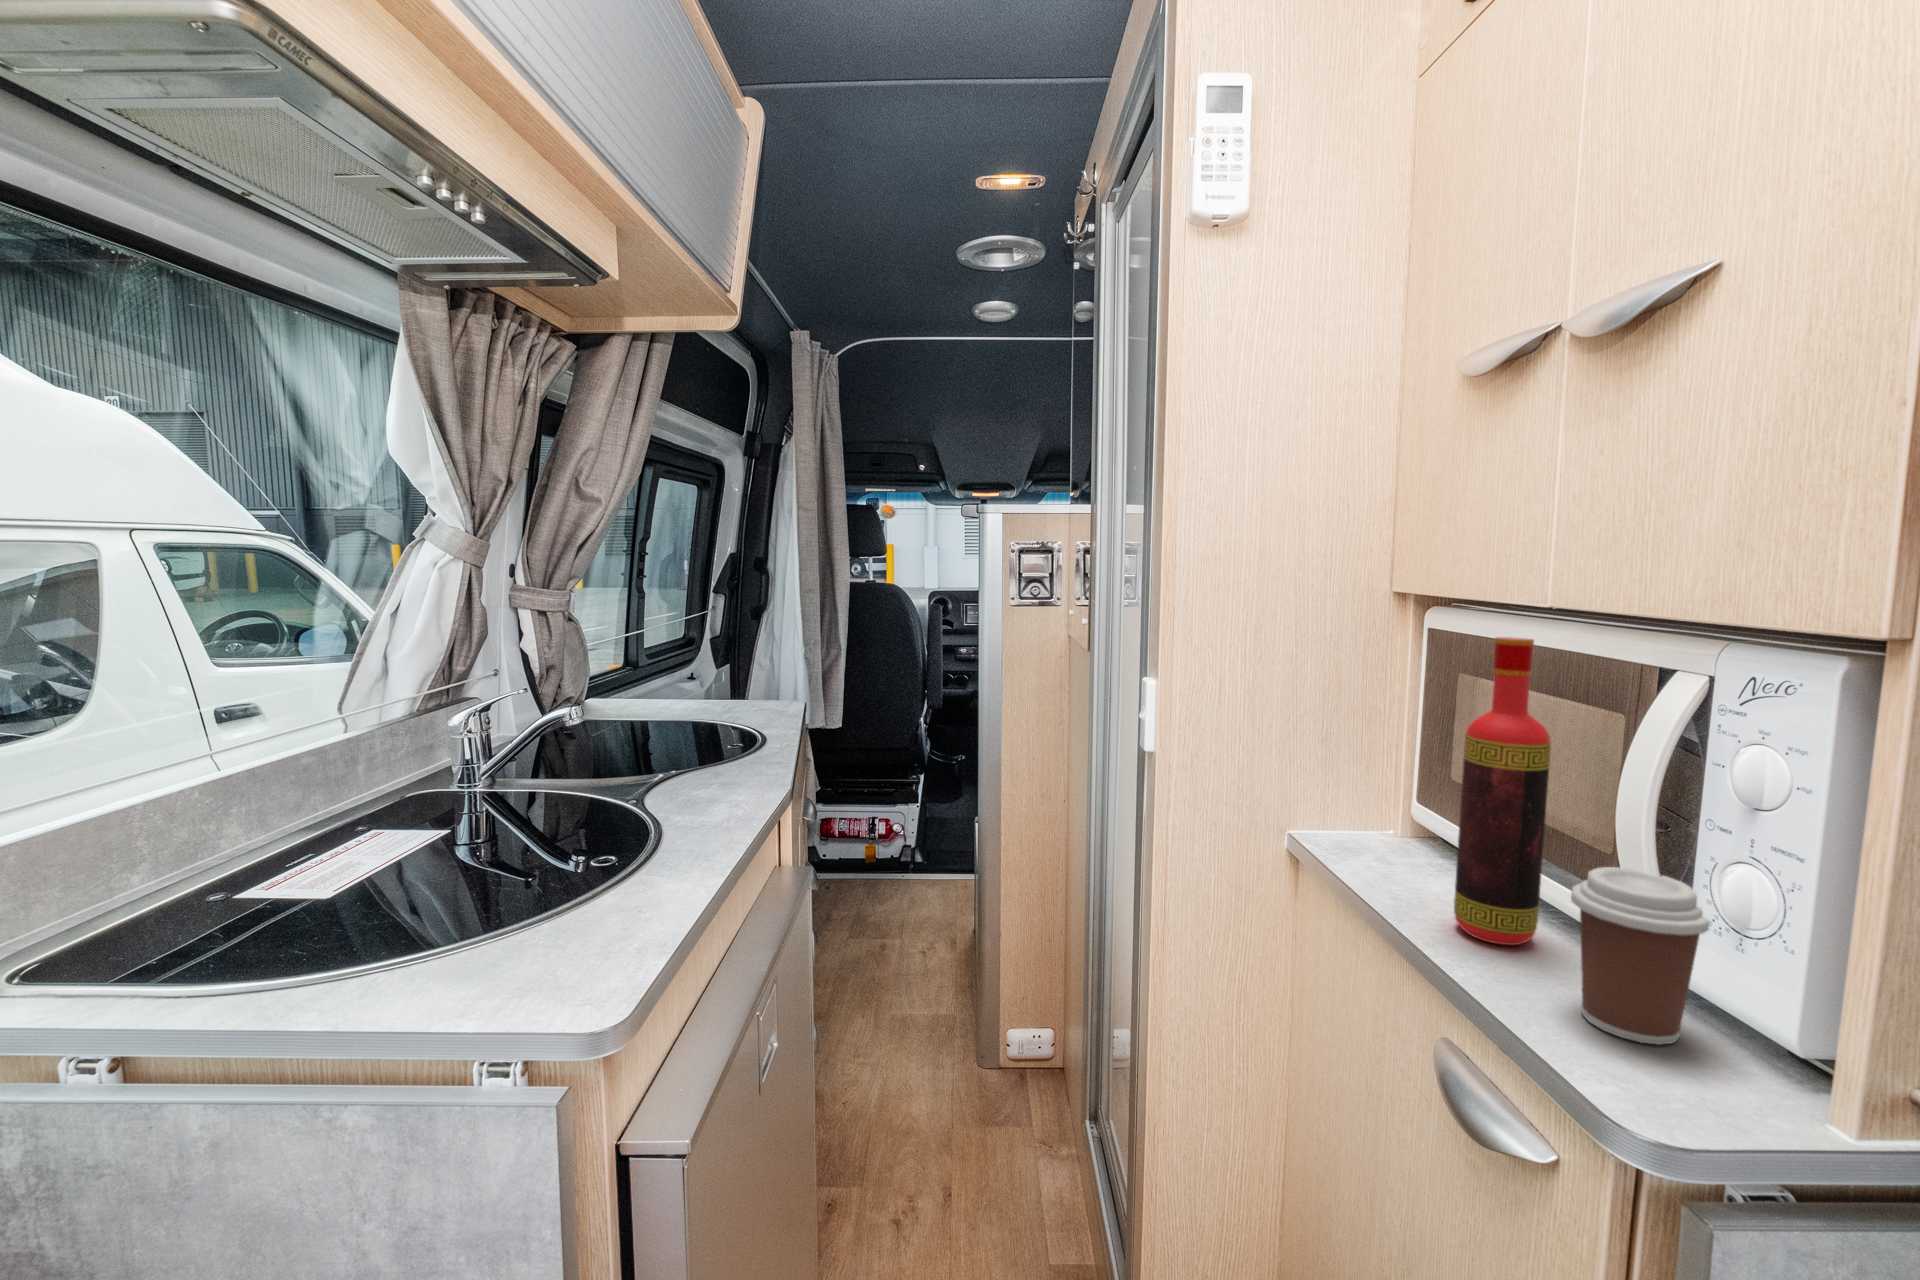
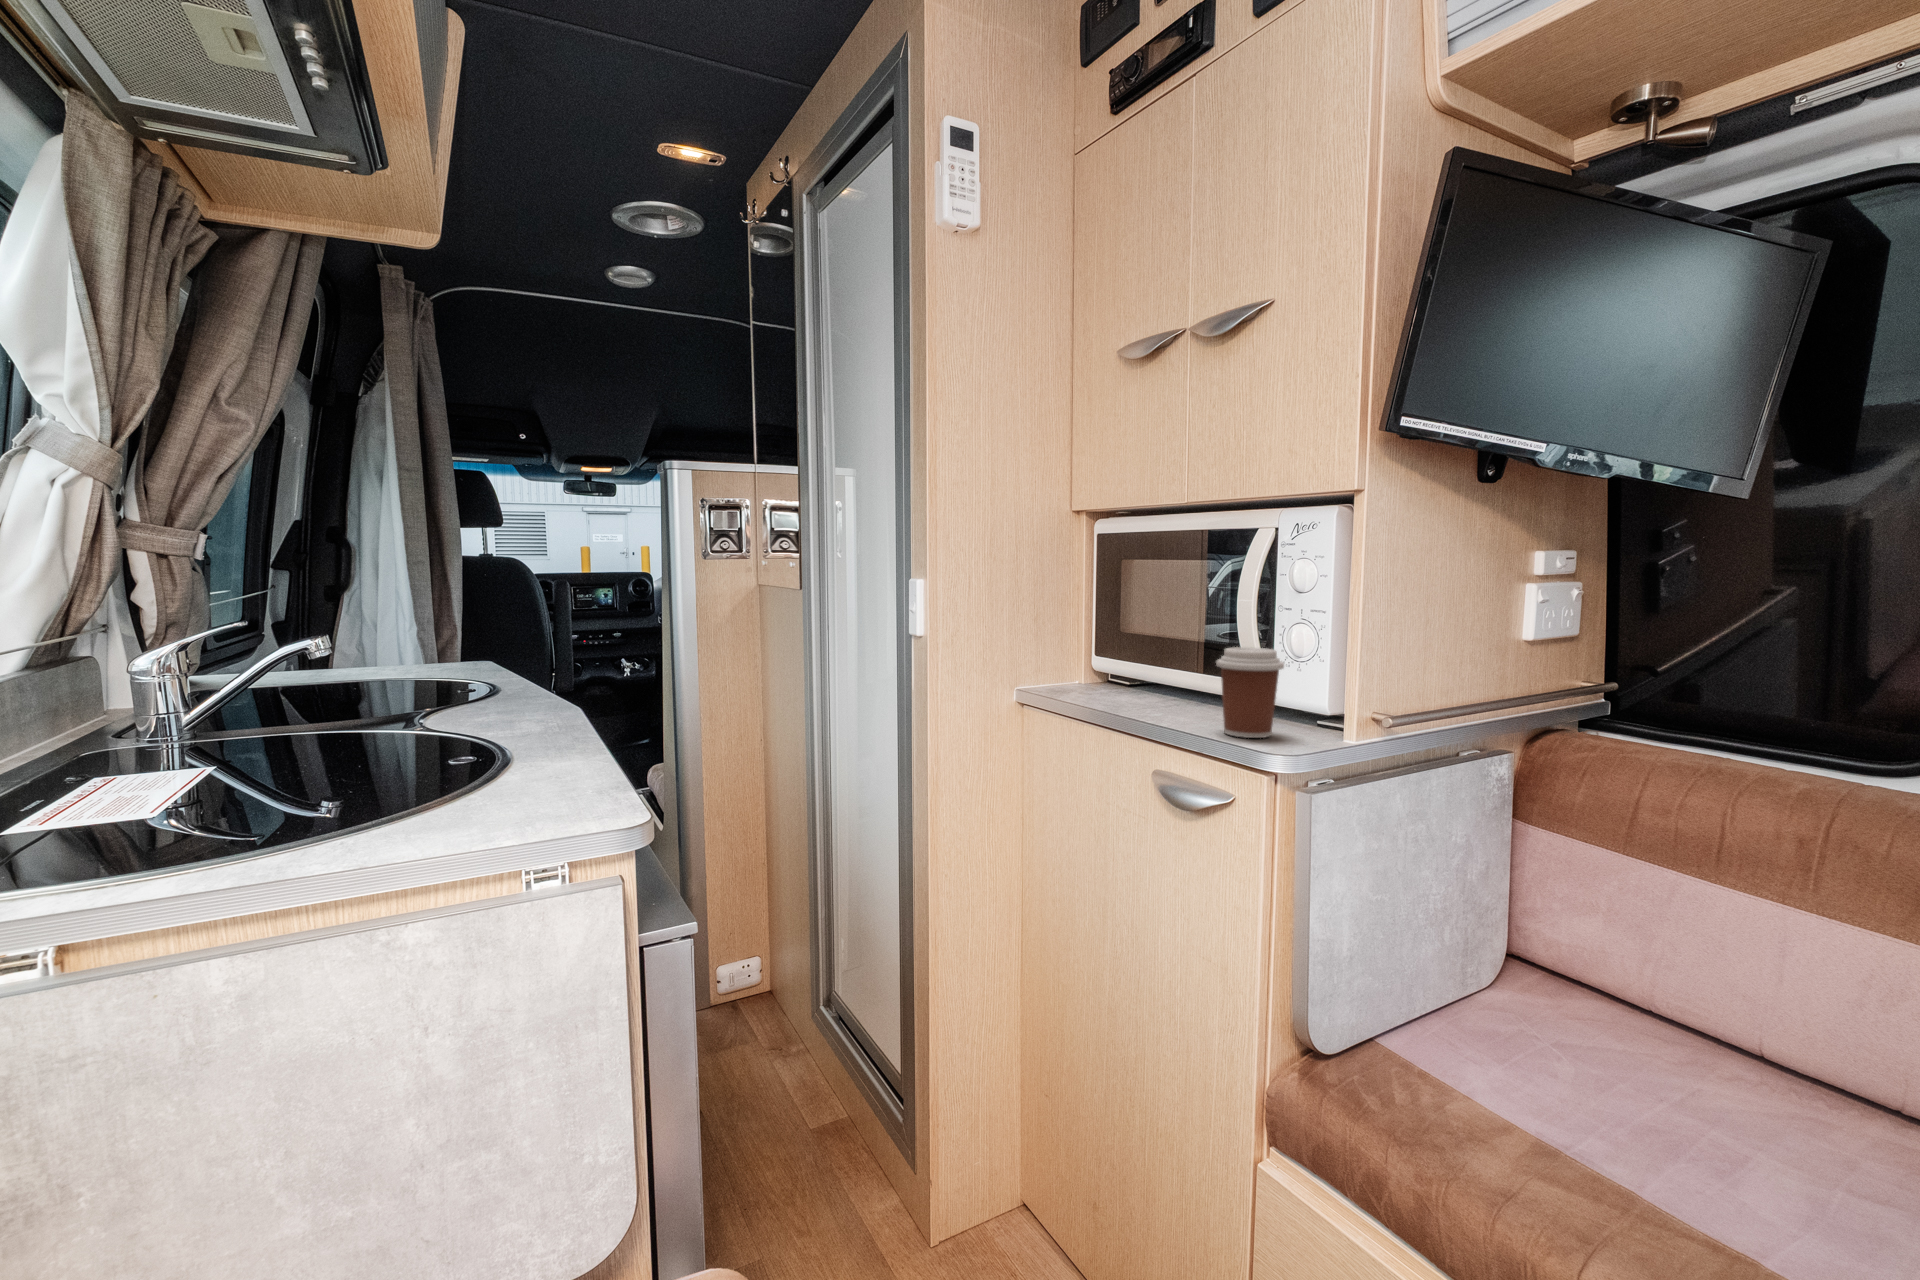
bottle: present [1454,637,1551,945] -> none [1141,523,1191,718]

